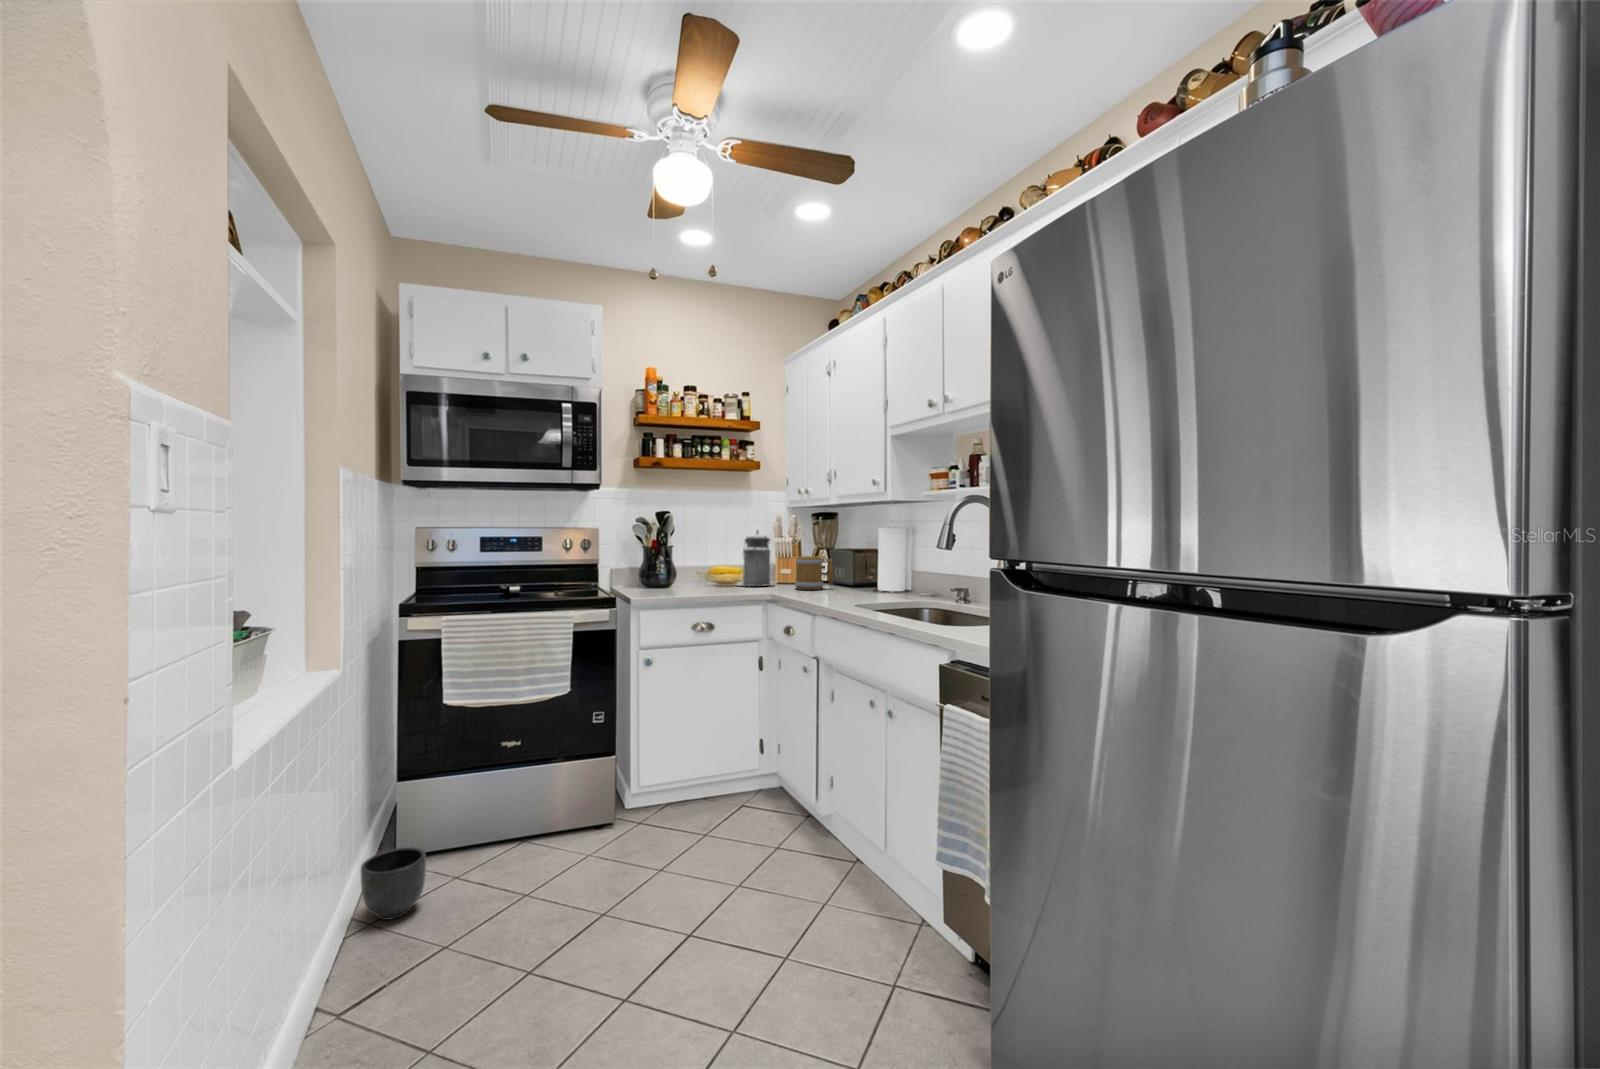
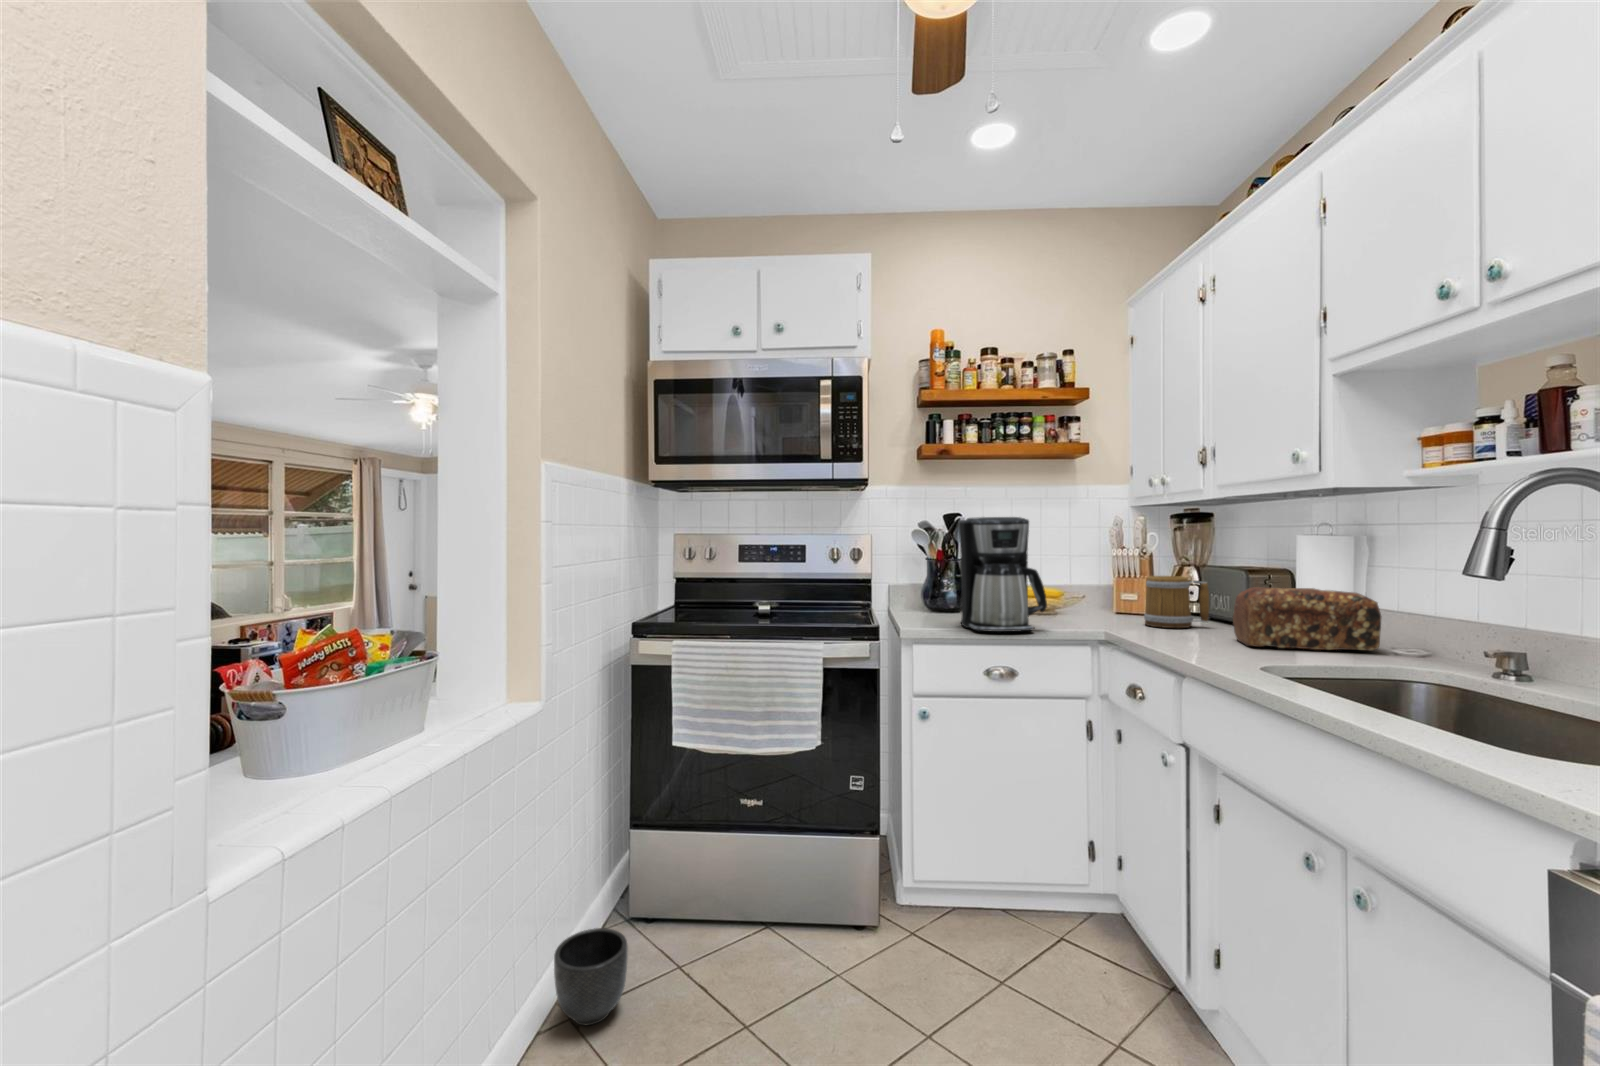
coffee maker: none [673,516,734,597] -> present [959,517,1047,632]
canister: present [738,530,773,586] -> none [1052,536,1111,616]
bread loaf: none [844,561,915,597] -> present [1233,587,1381,650]

